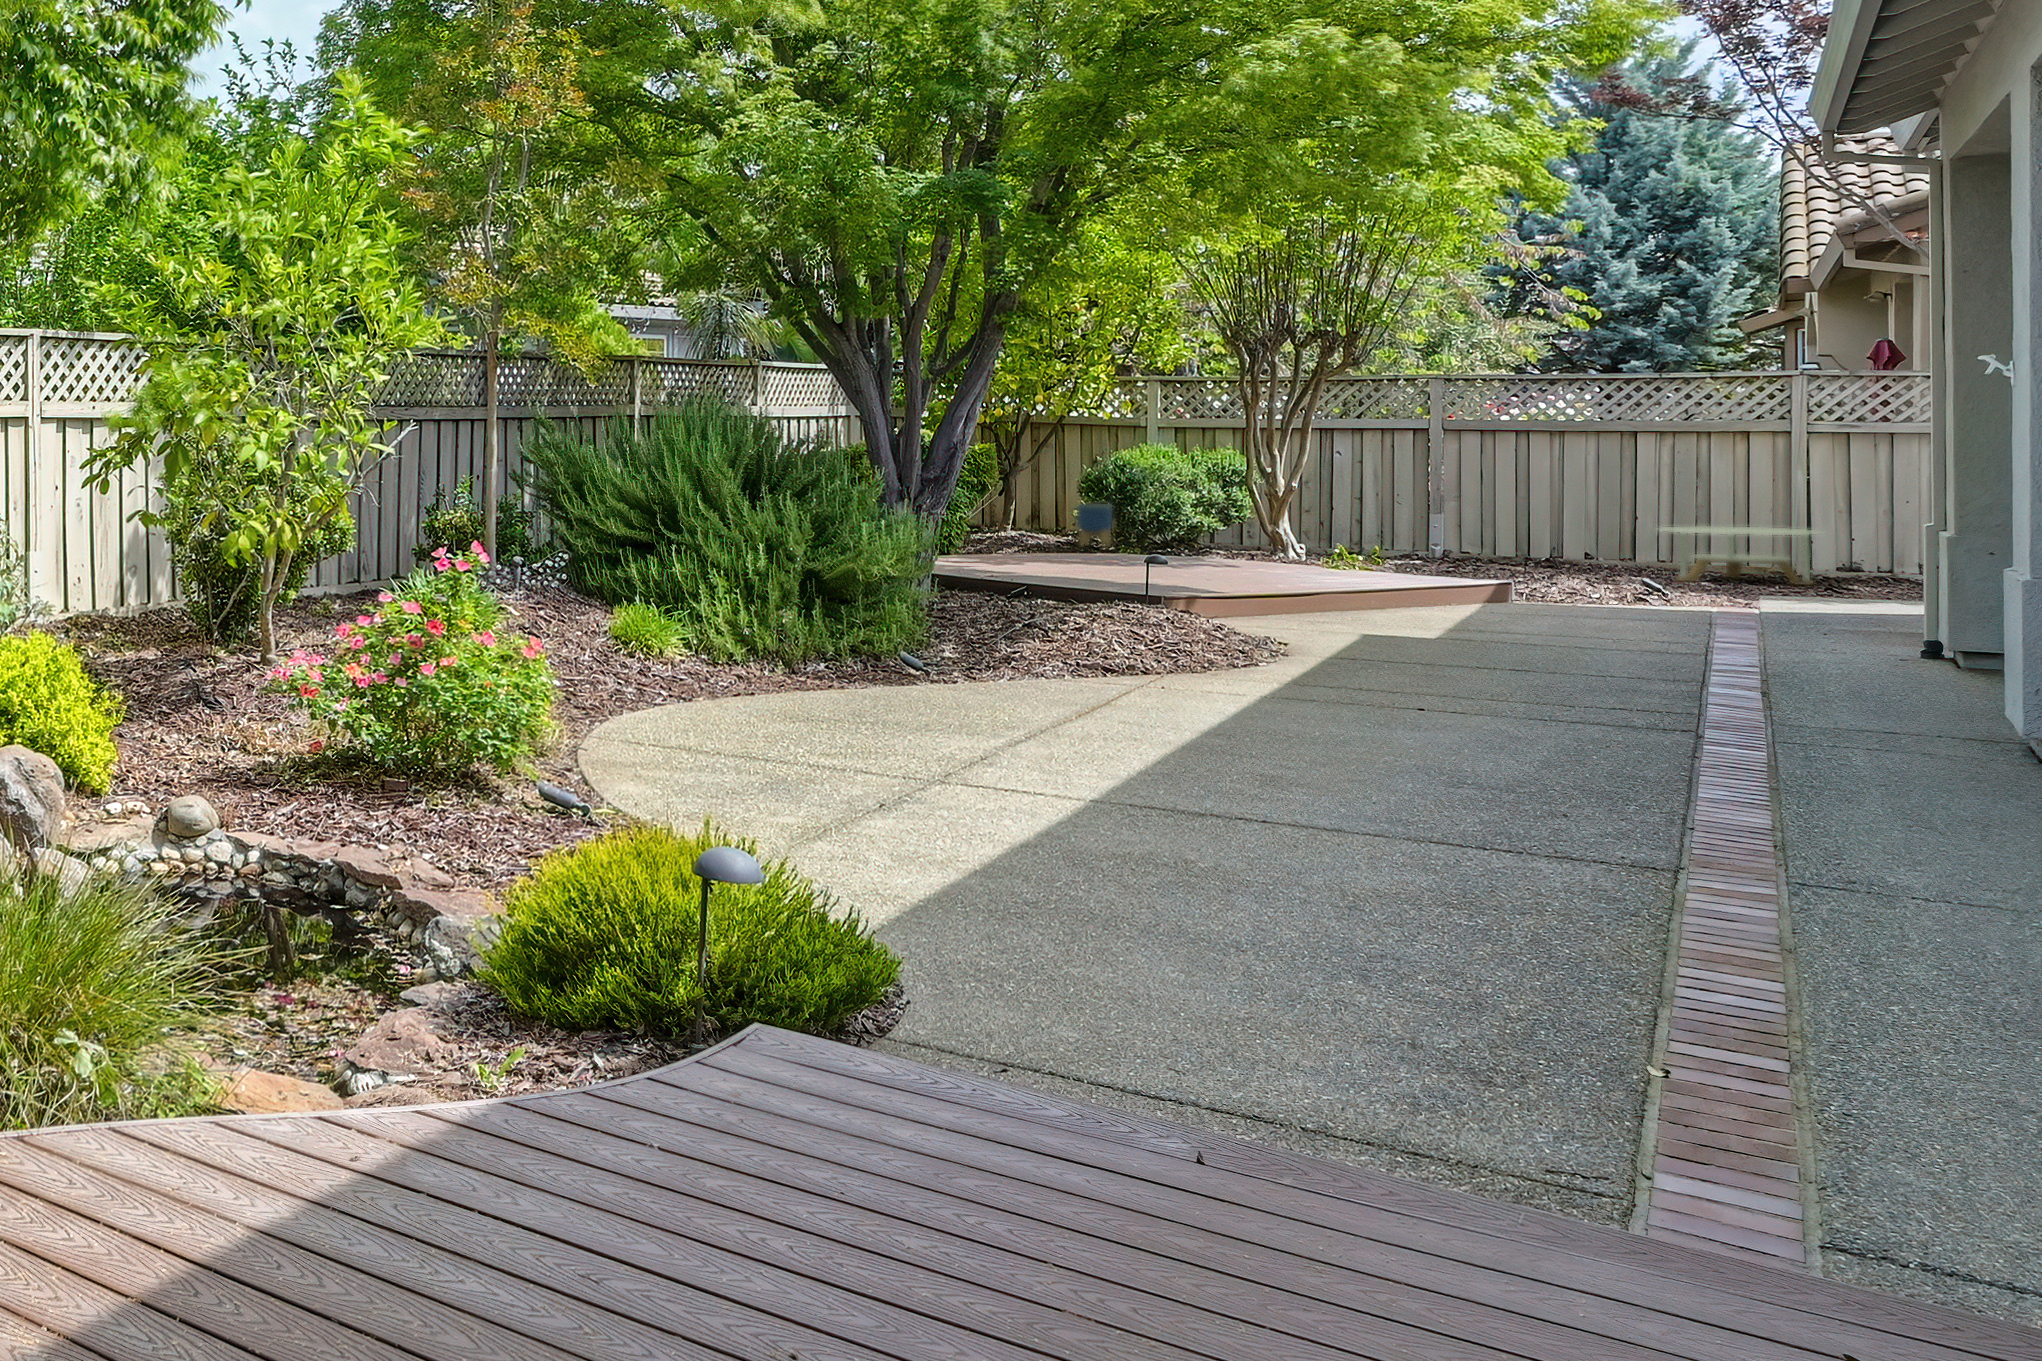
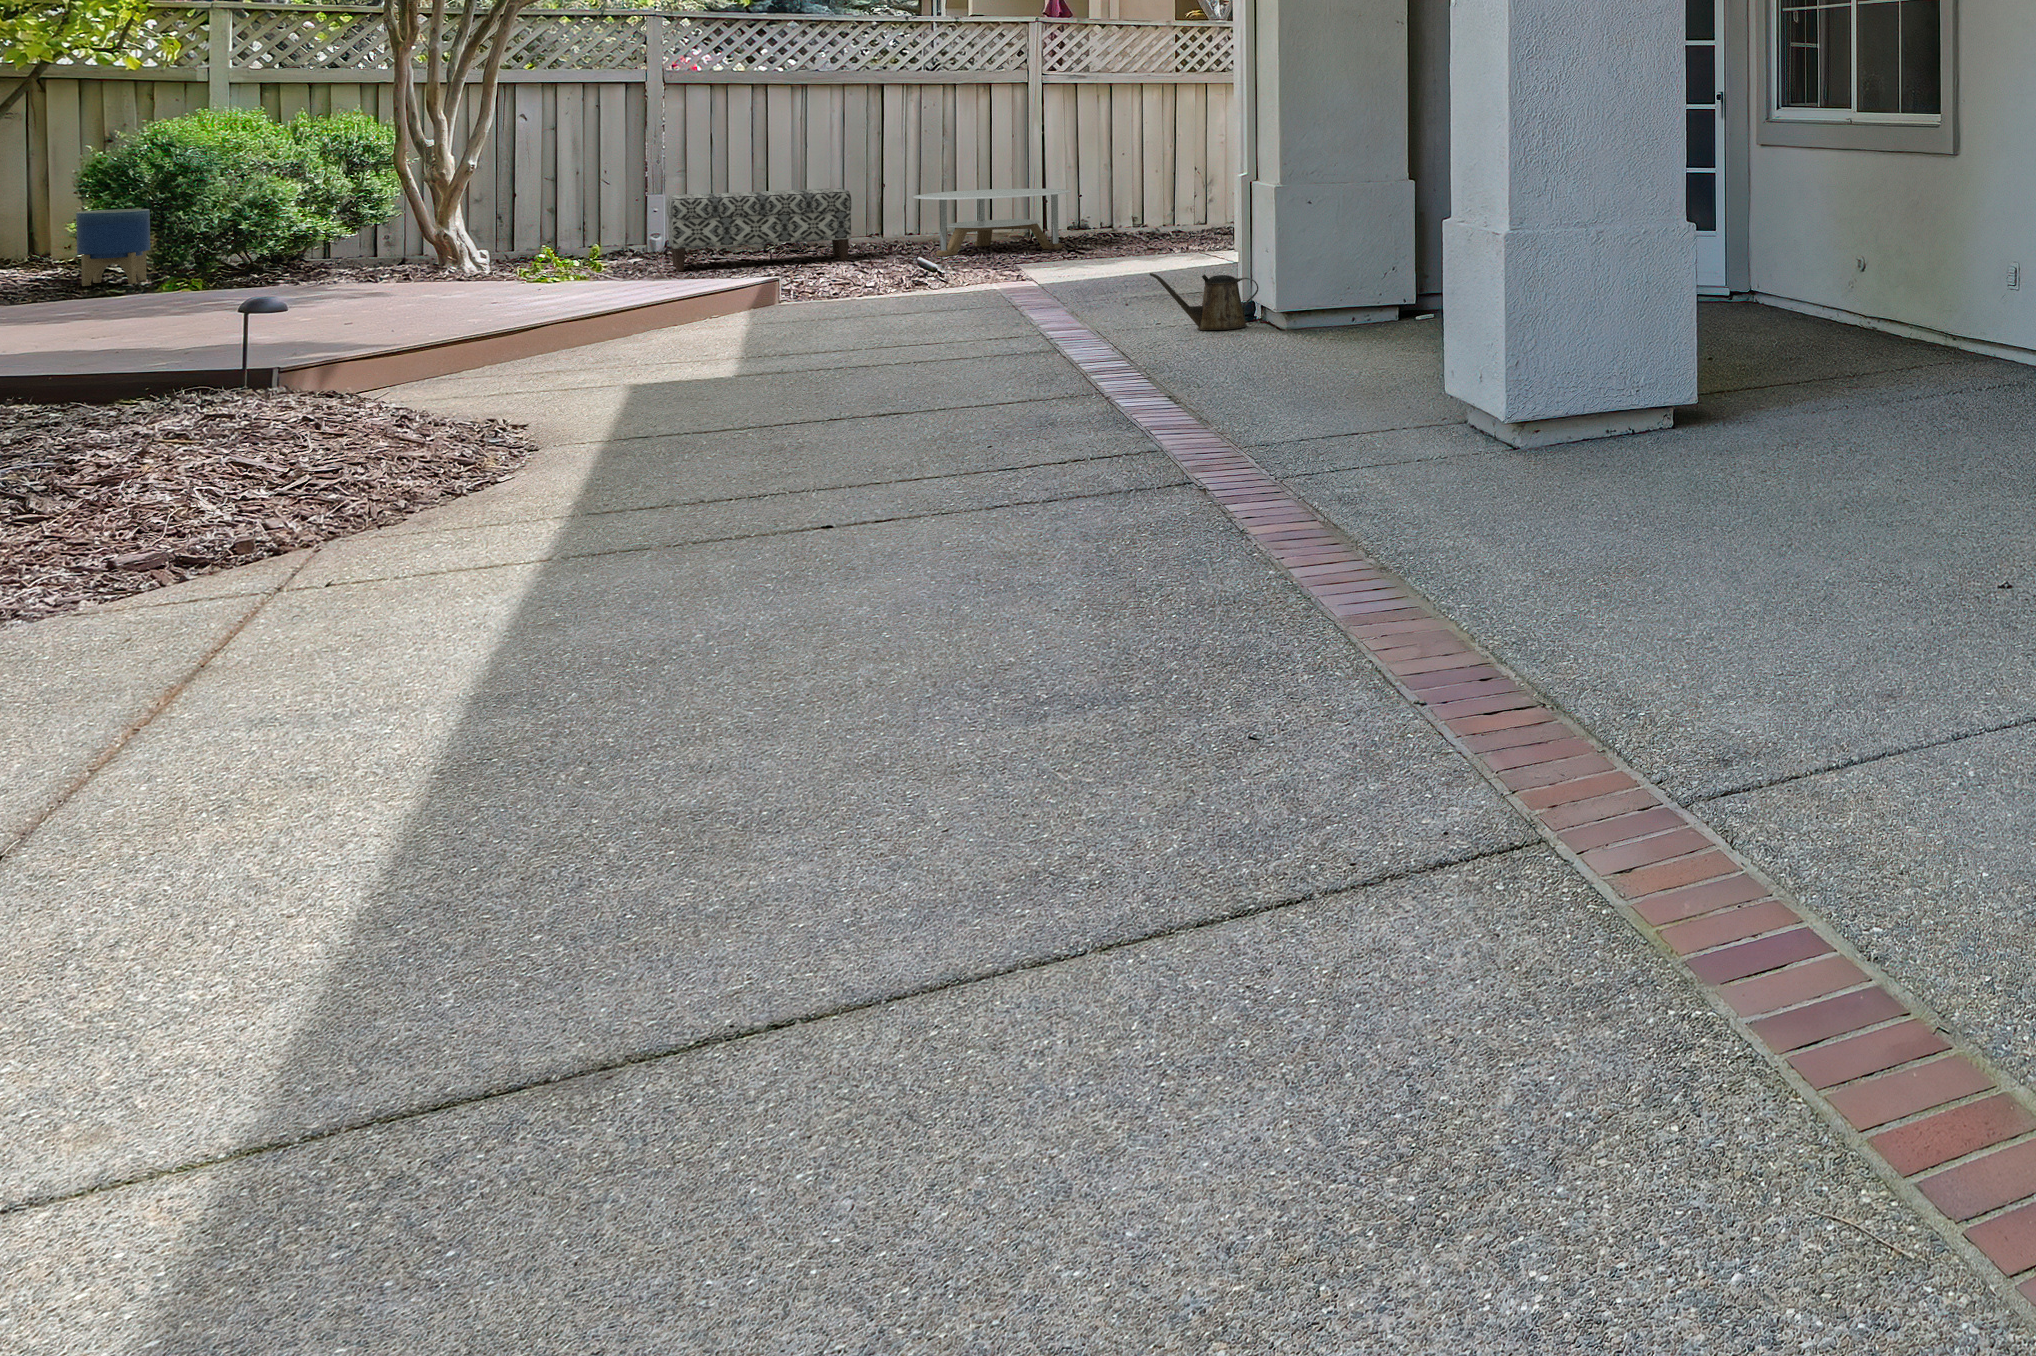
bench: none [1440,515,1595,578] -> present [667,188,852,271]
watering can: none [1806,598,1931,656] -> present [1149,273,1259,330]

